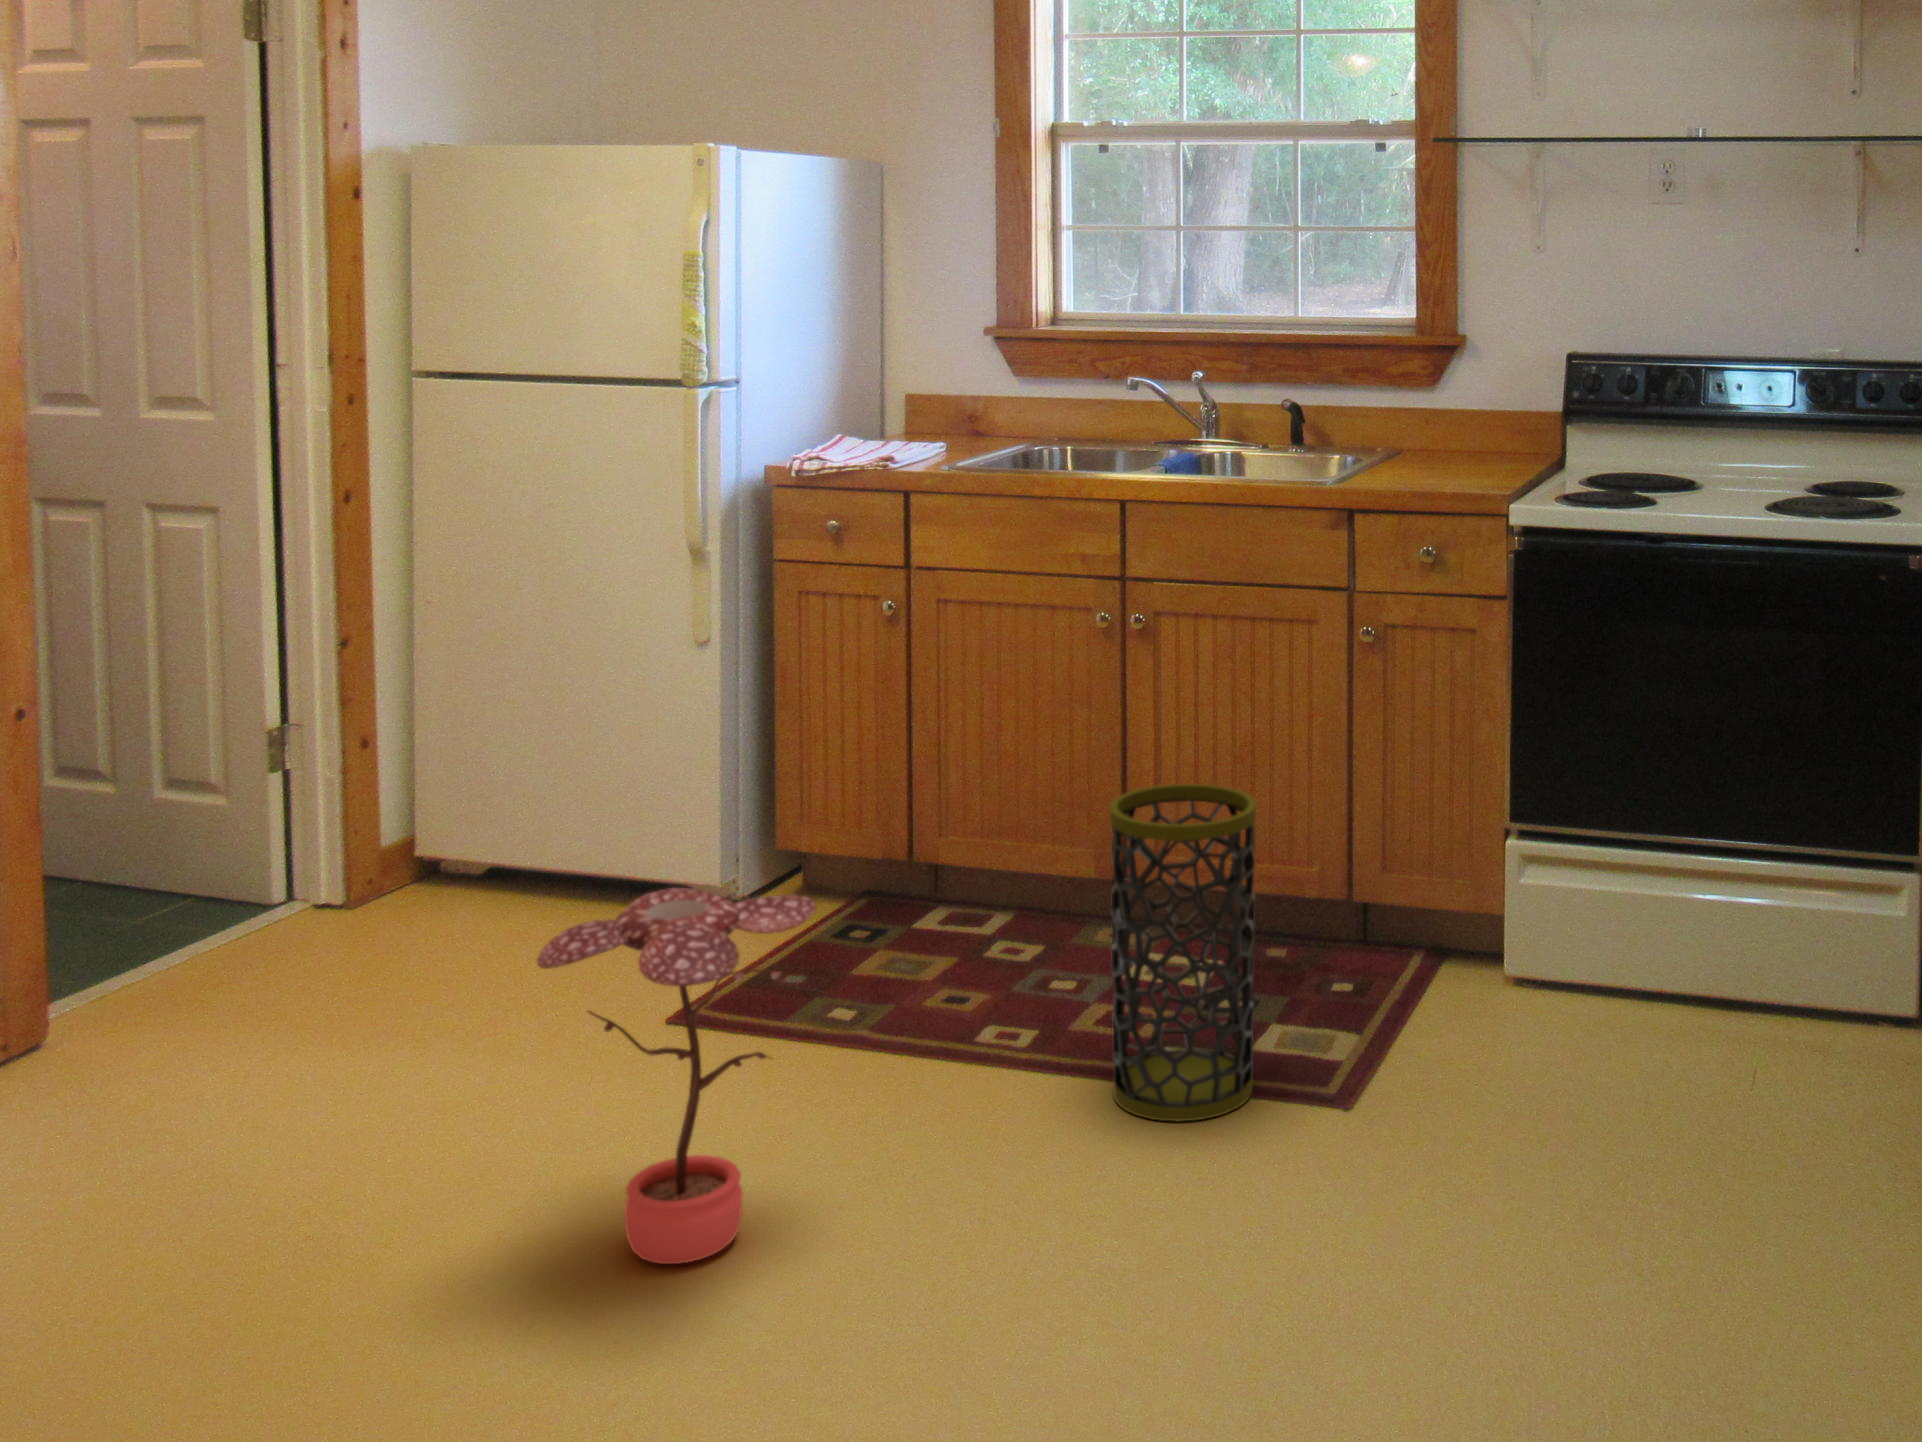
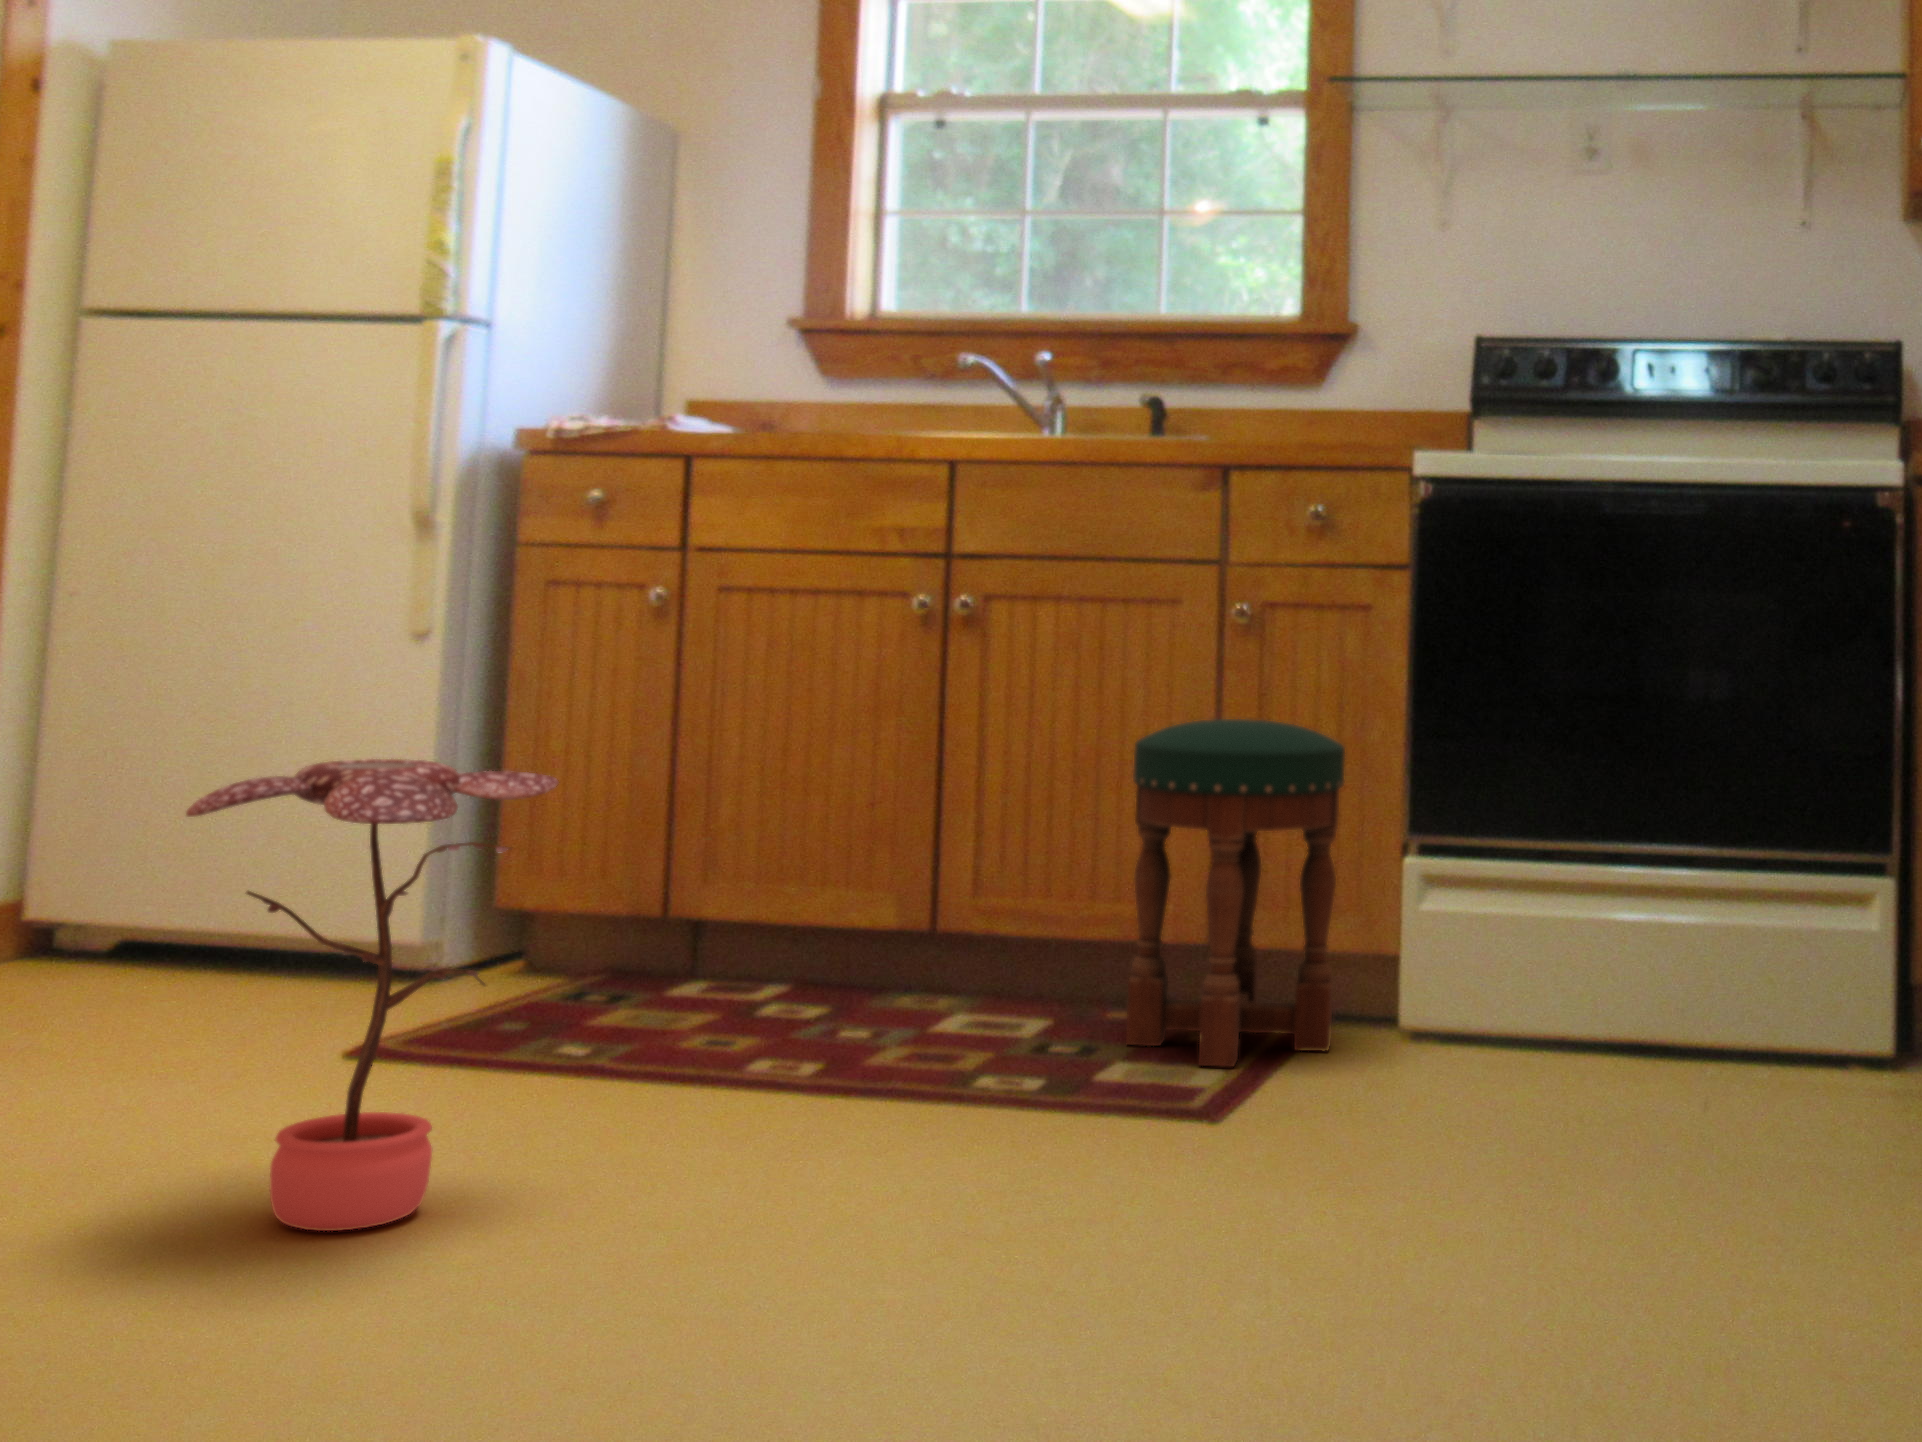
stool: none [1278,734,1453,1033] -> present [1126,719,1345,1067]
trash can: present [1110,784,1256,1121] -> none [917,731,1113,1127]

